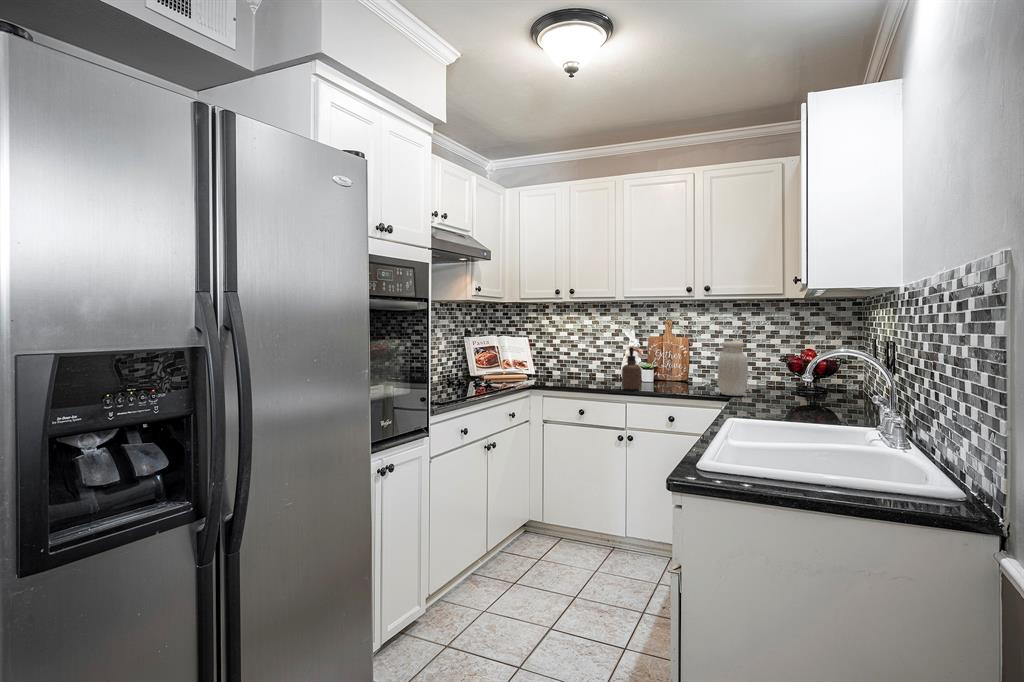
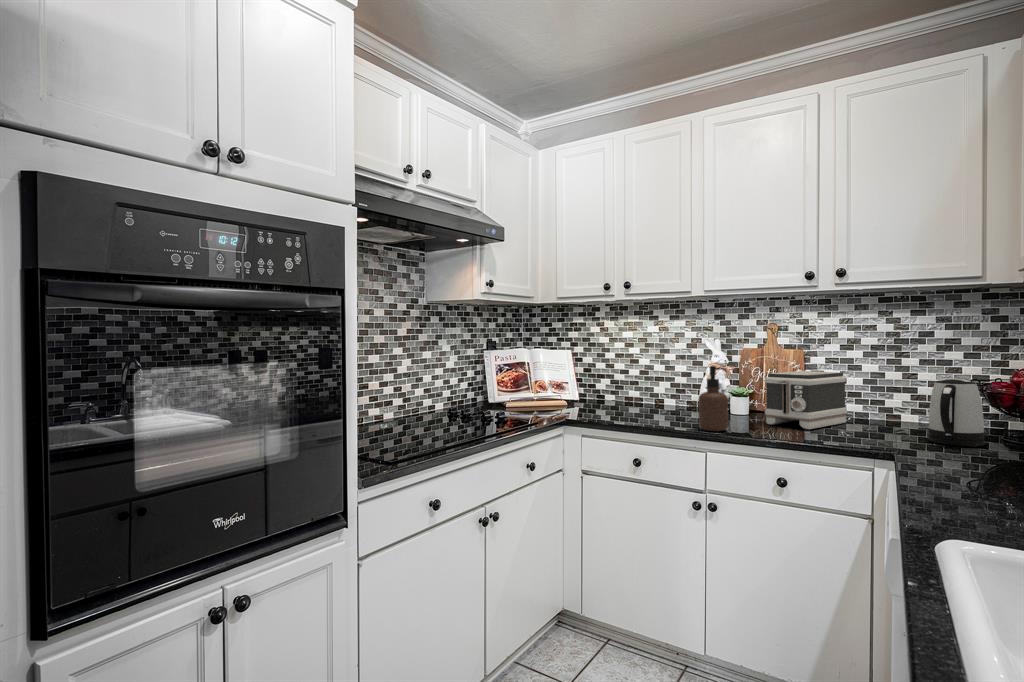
jar: present [718,341,748,396] -> none [860,357,917,450]
toaster: none [664,352,714,388] -> present [765,371,847,429]
kettle: none [757,355,785,394] -> present [928,379,985,447]

